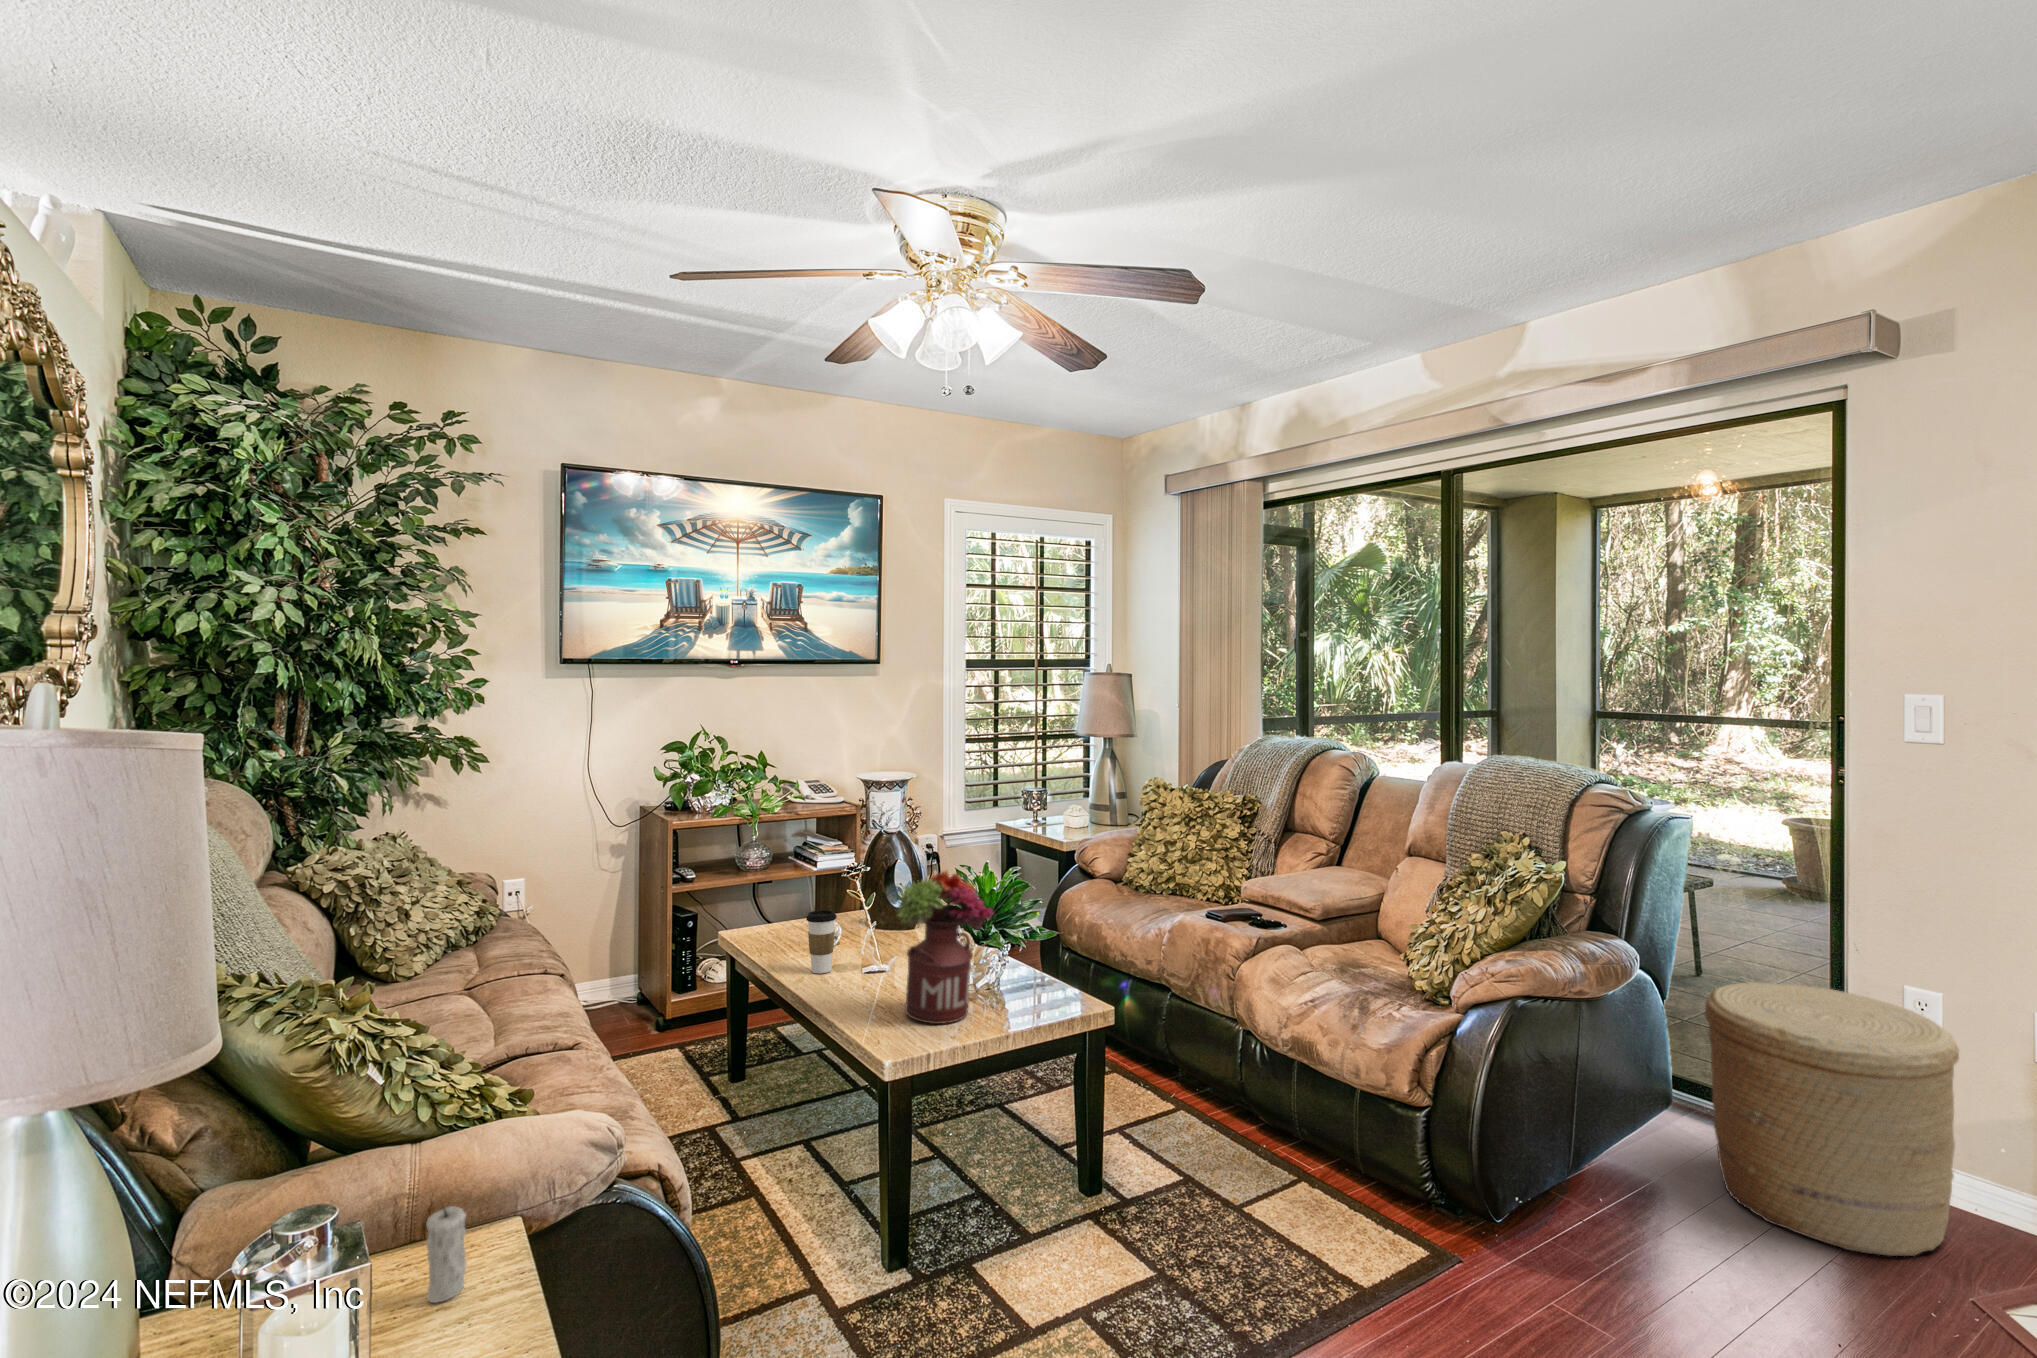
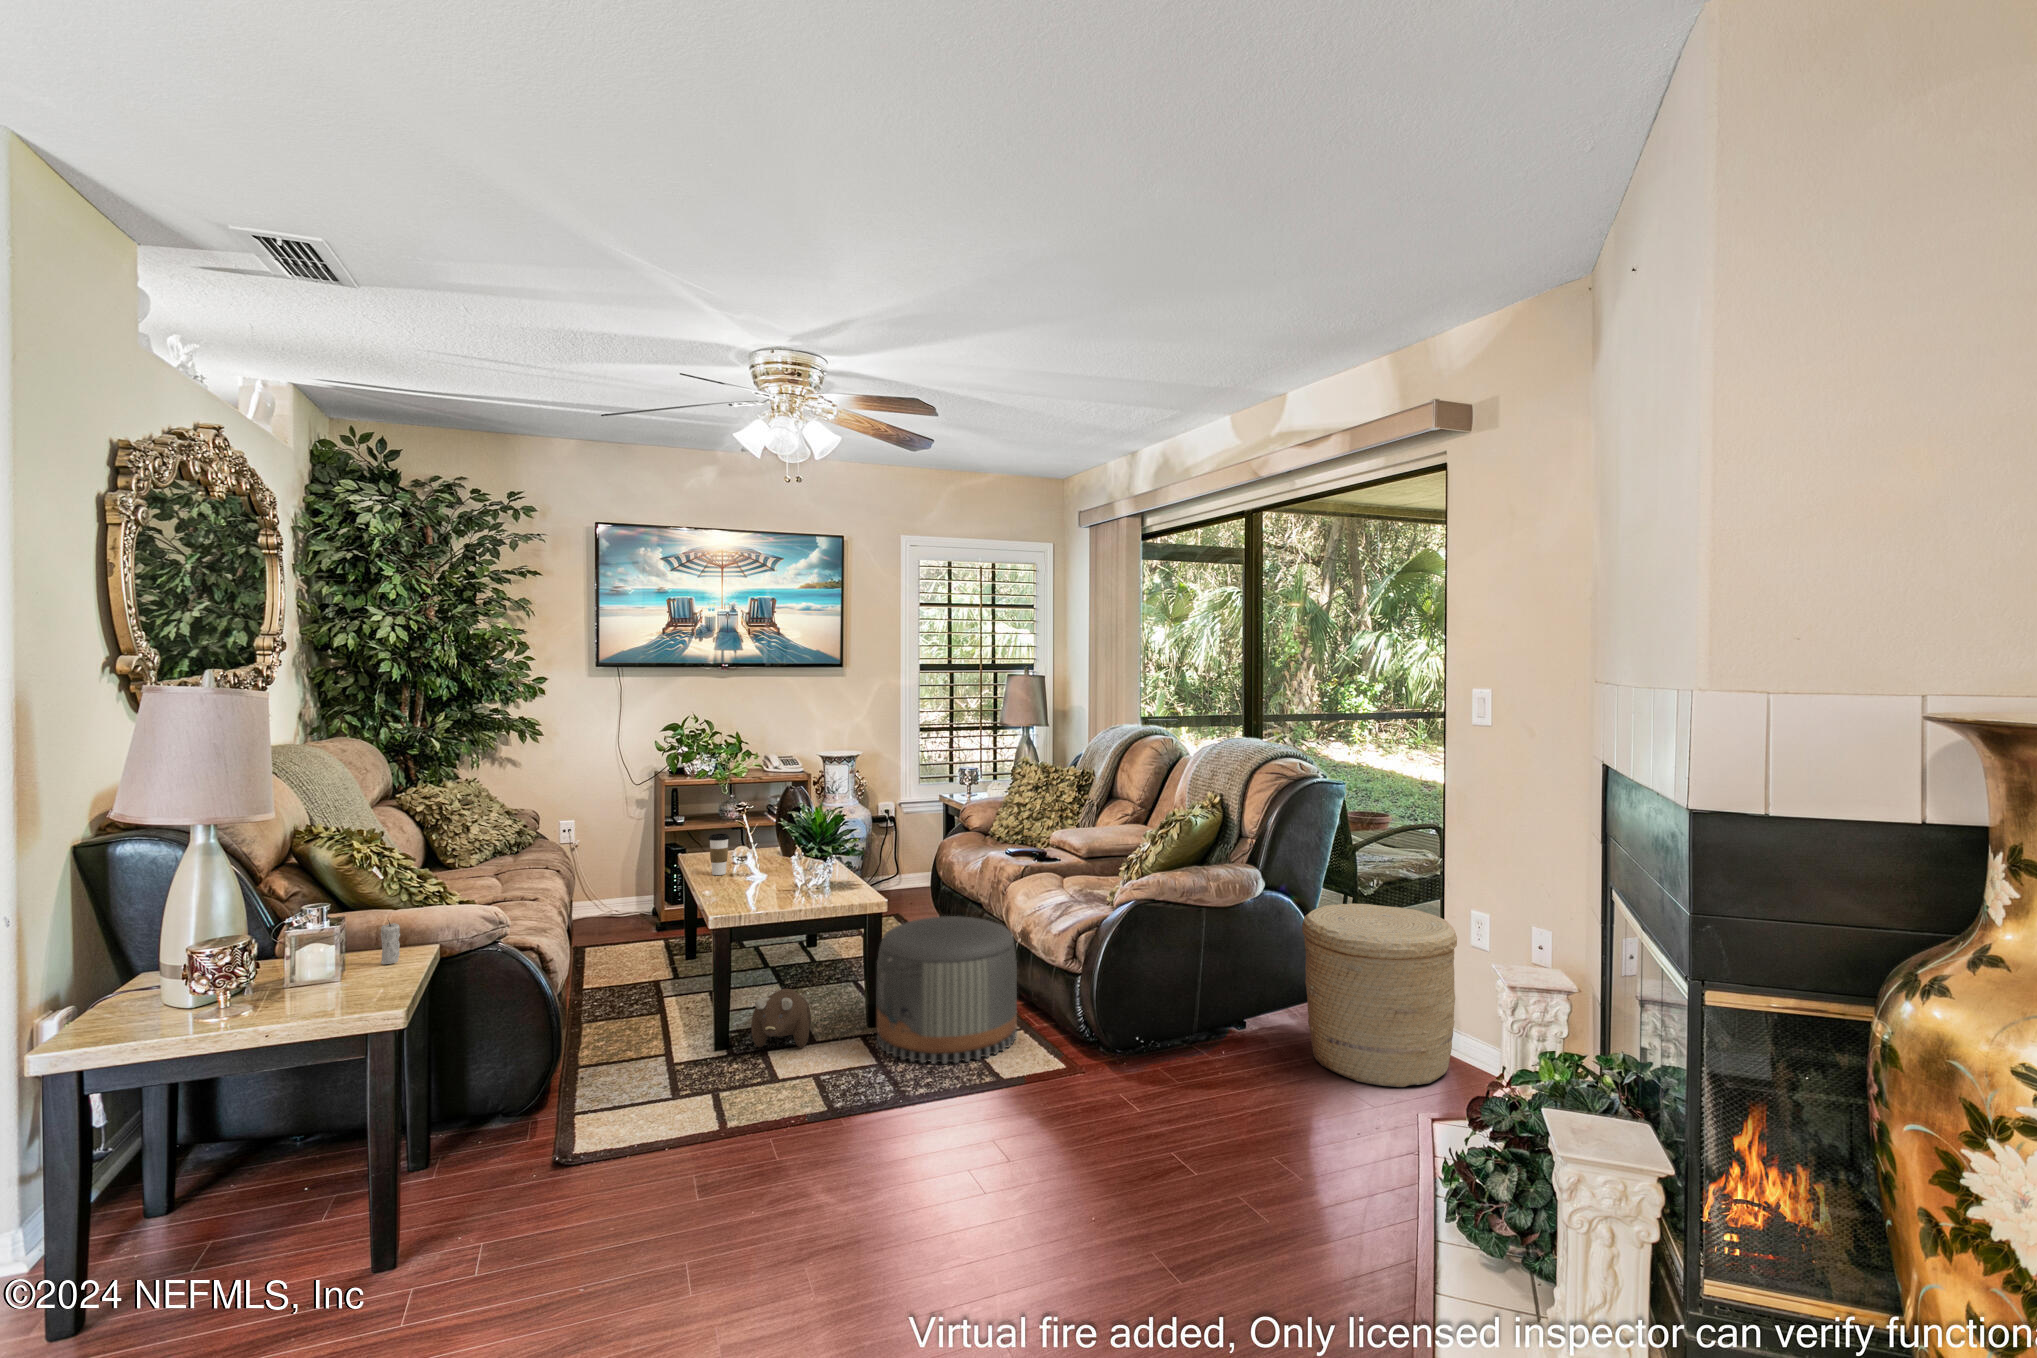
flower arrangement: present [897,871,993,1024] -> none [736,803,804,901]
pouf: none [1119,1024,1328,1272] -> present [877,916,1017,1064]
plush toy: none [947,1160,1037,1261] -> present [751,989,811,1048]

